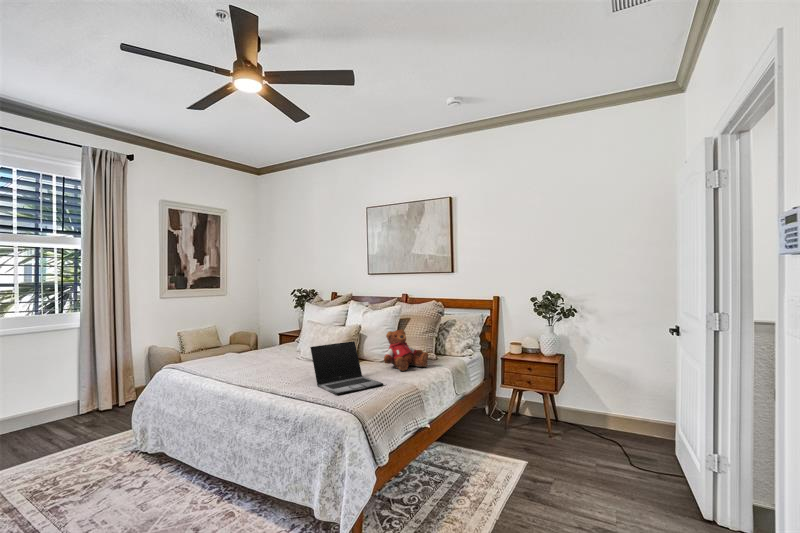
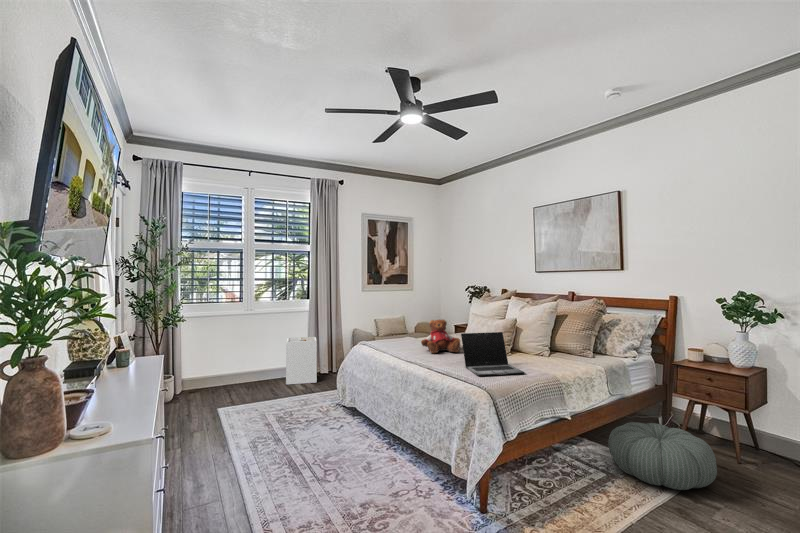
teddy bear: present [384,330,428,371] -> present [421,320,460,353]
laundry hamper: none [38,365,92,439] -> present [286,337,317,384]
pouf: none [458,415,546,475] -> present [608,422,717,490]

